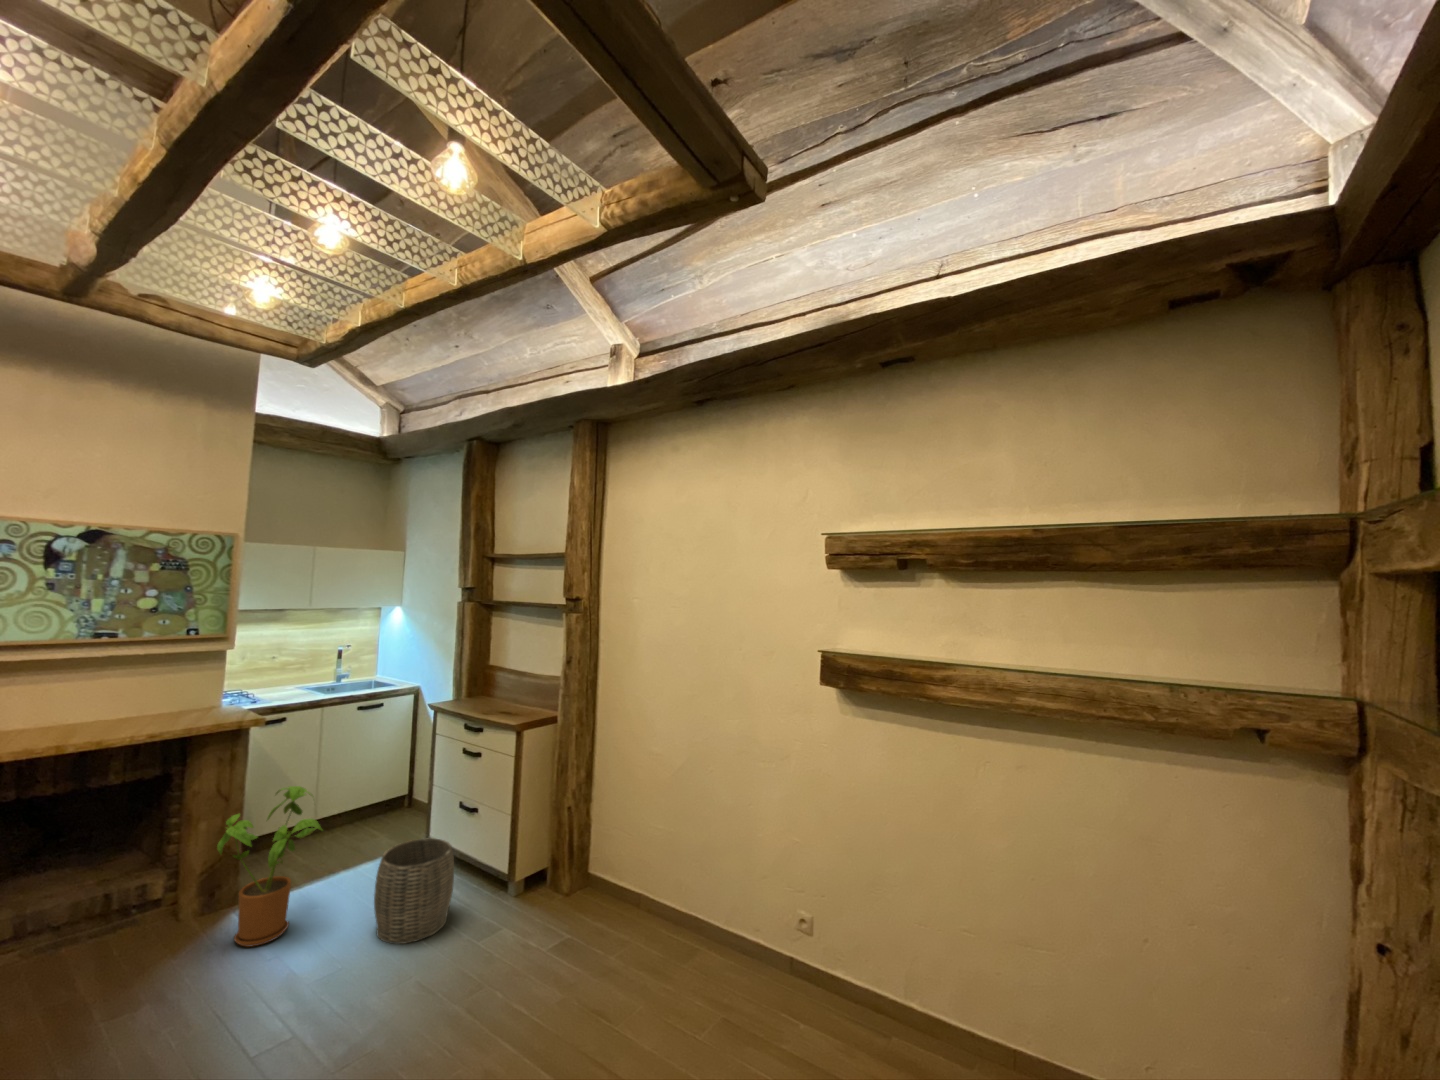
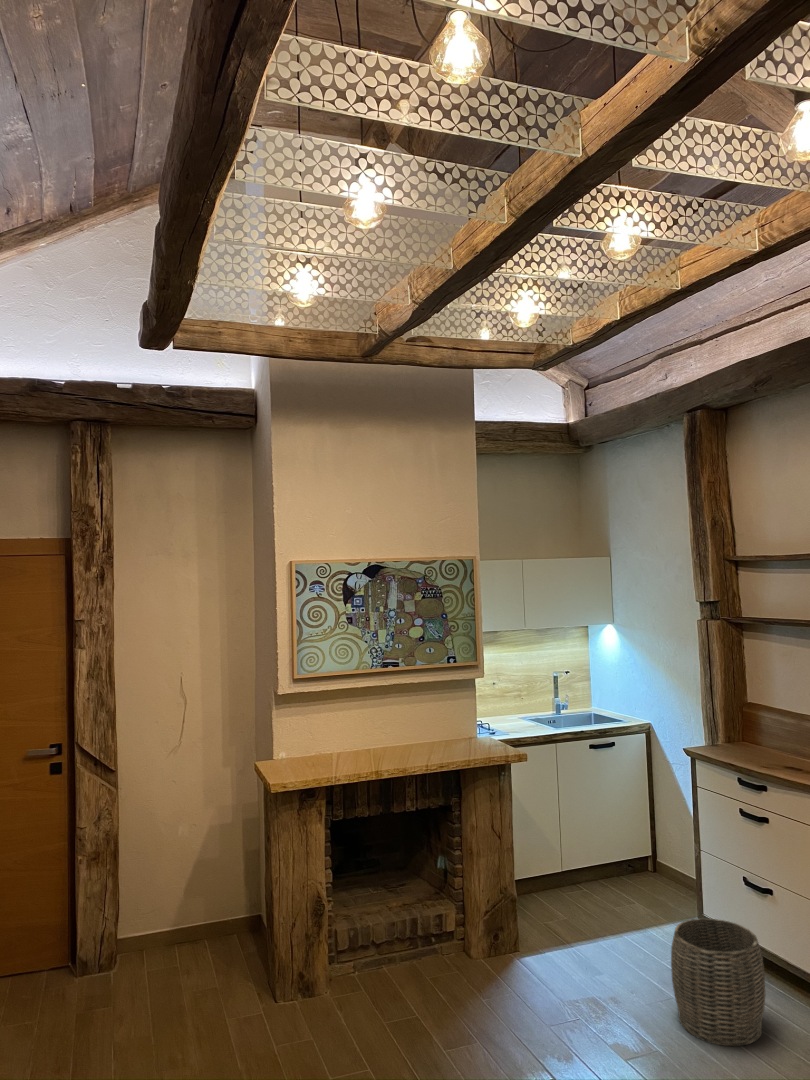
house plant: present [217,786,322,947] -> none [509,833,608,1001]

